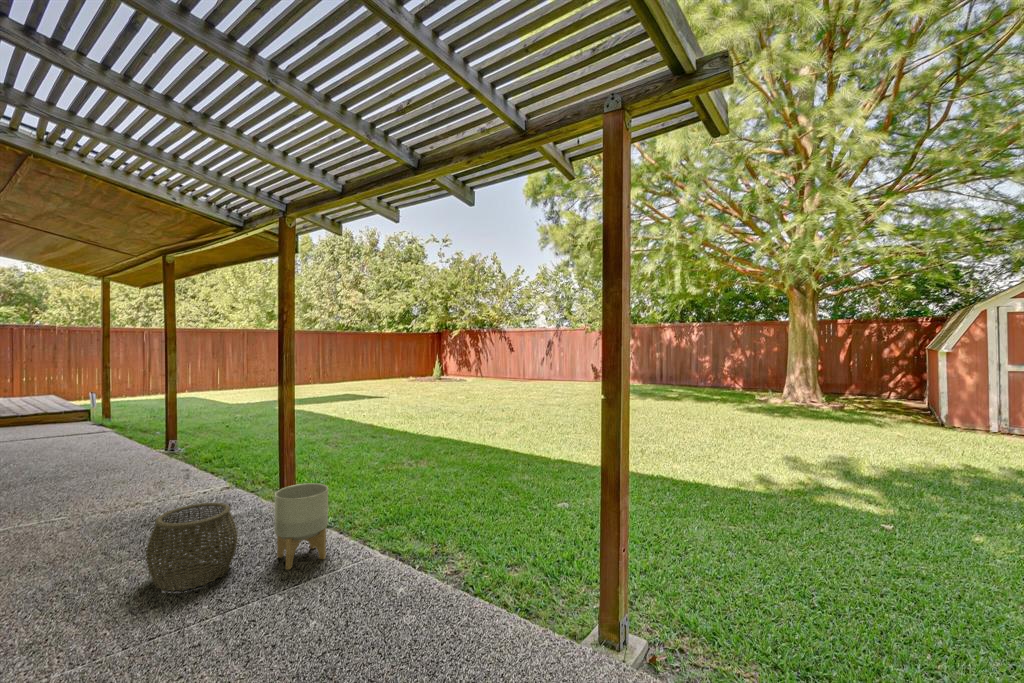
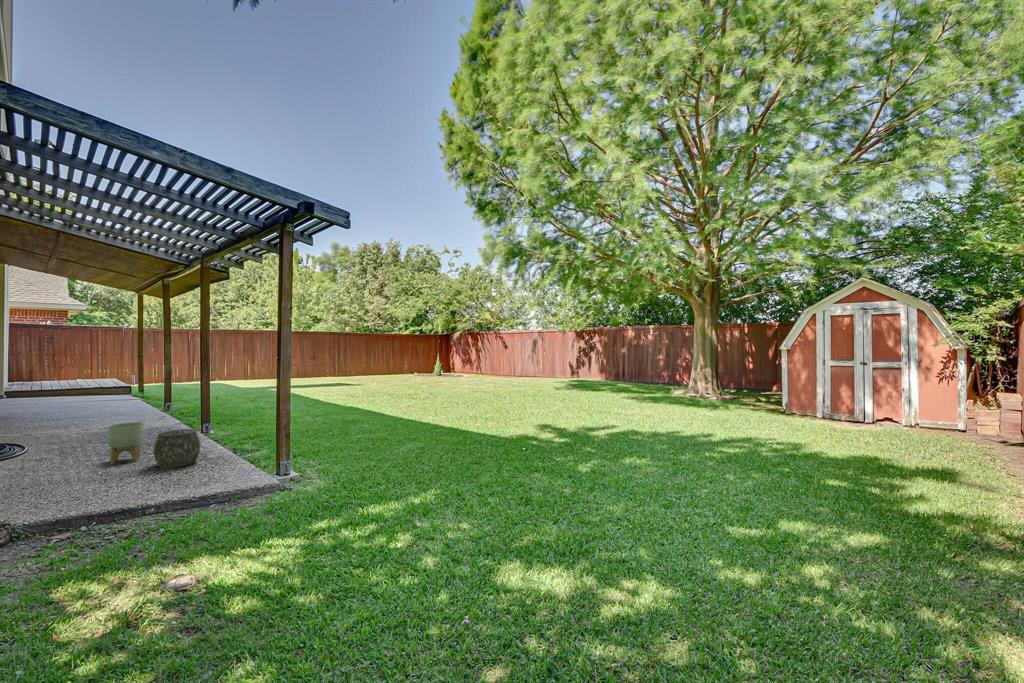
planter: present [274,483,328,570] -> present [108,422,143,464]

